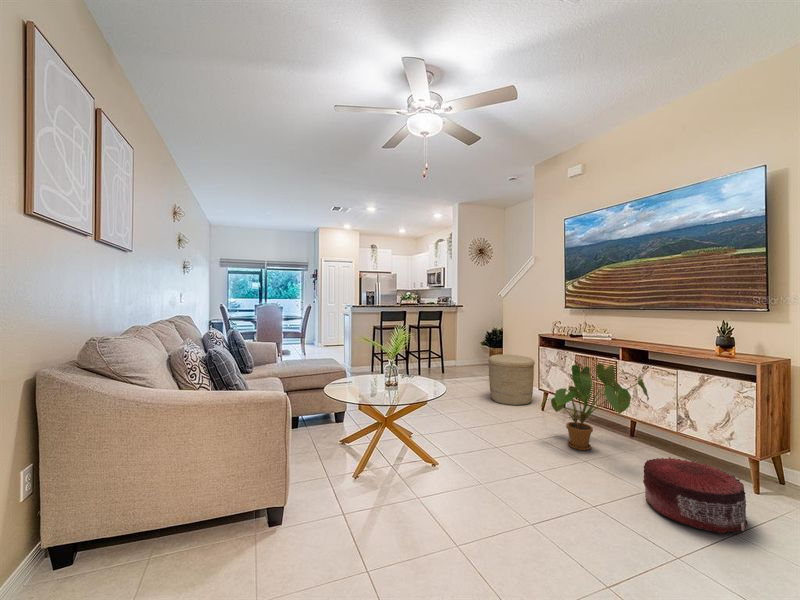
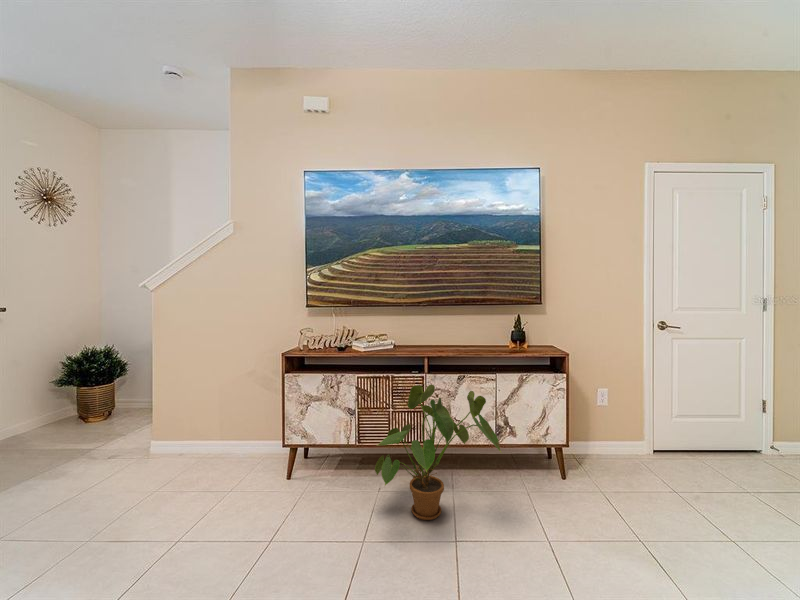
basket: present [488,354,535,405] -> none [179,392,266,494]
pouf: present [643,457,748,534] -> none [554,471,653,560]

